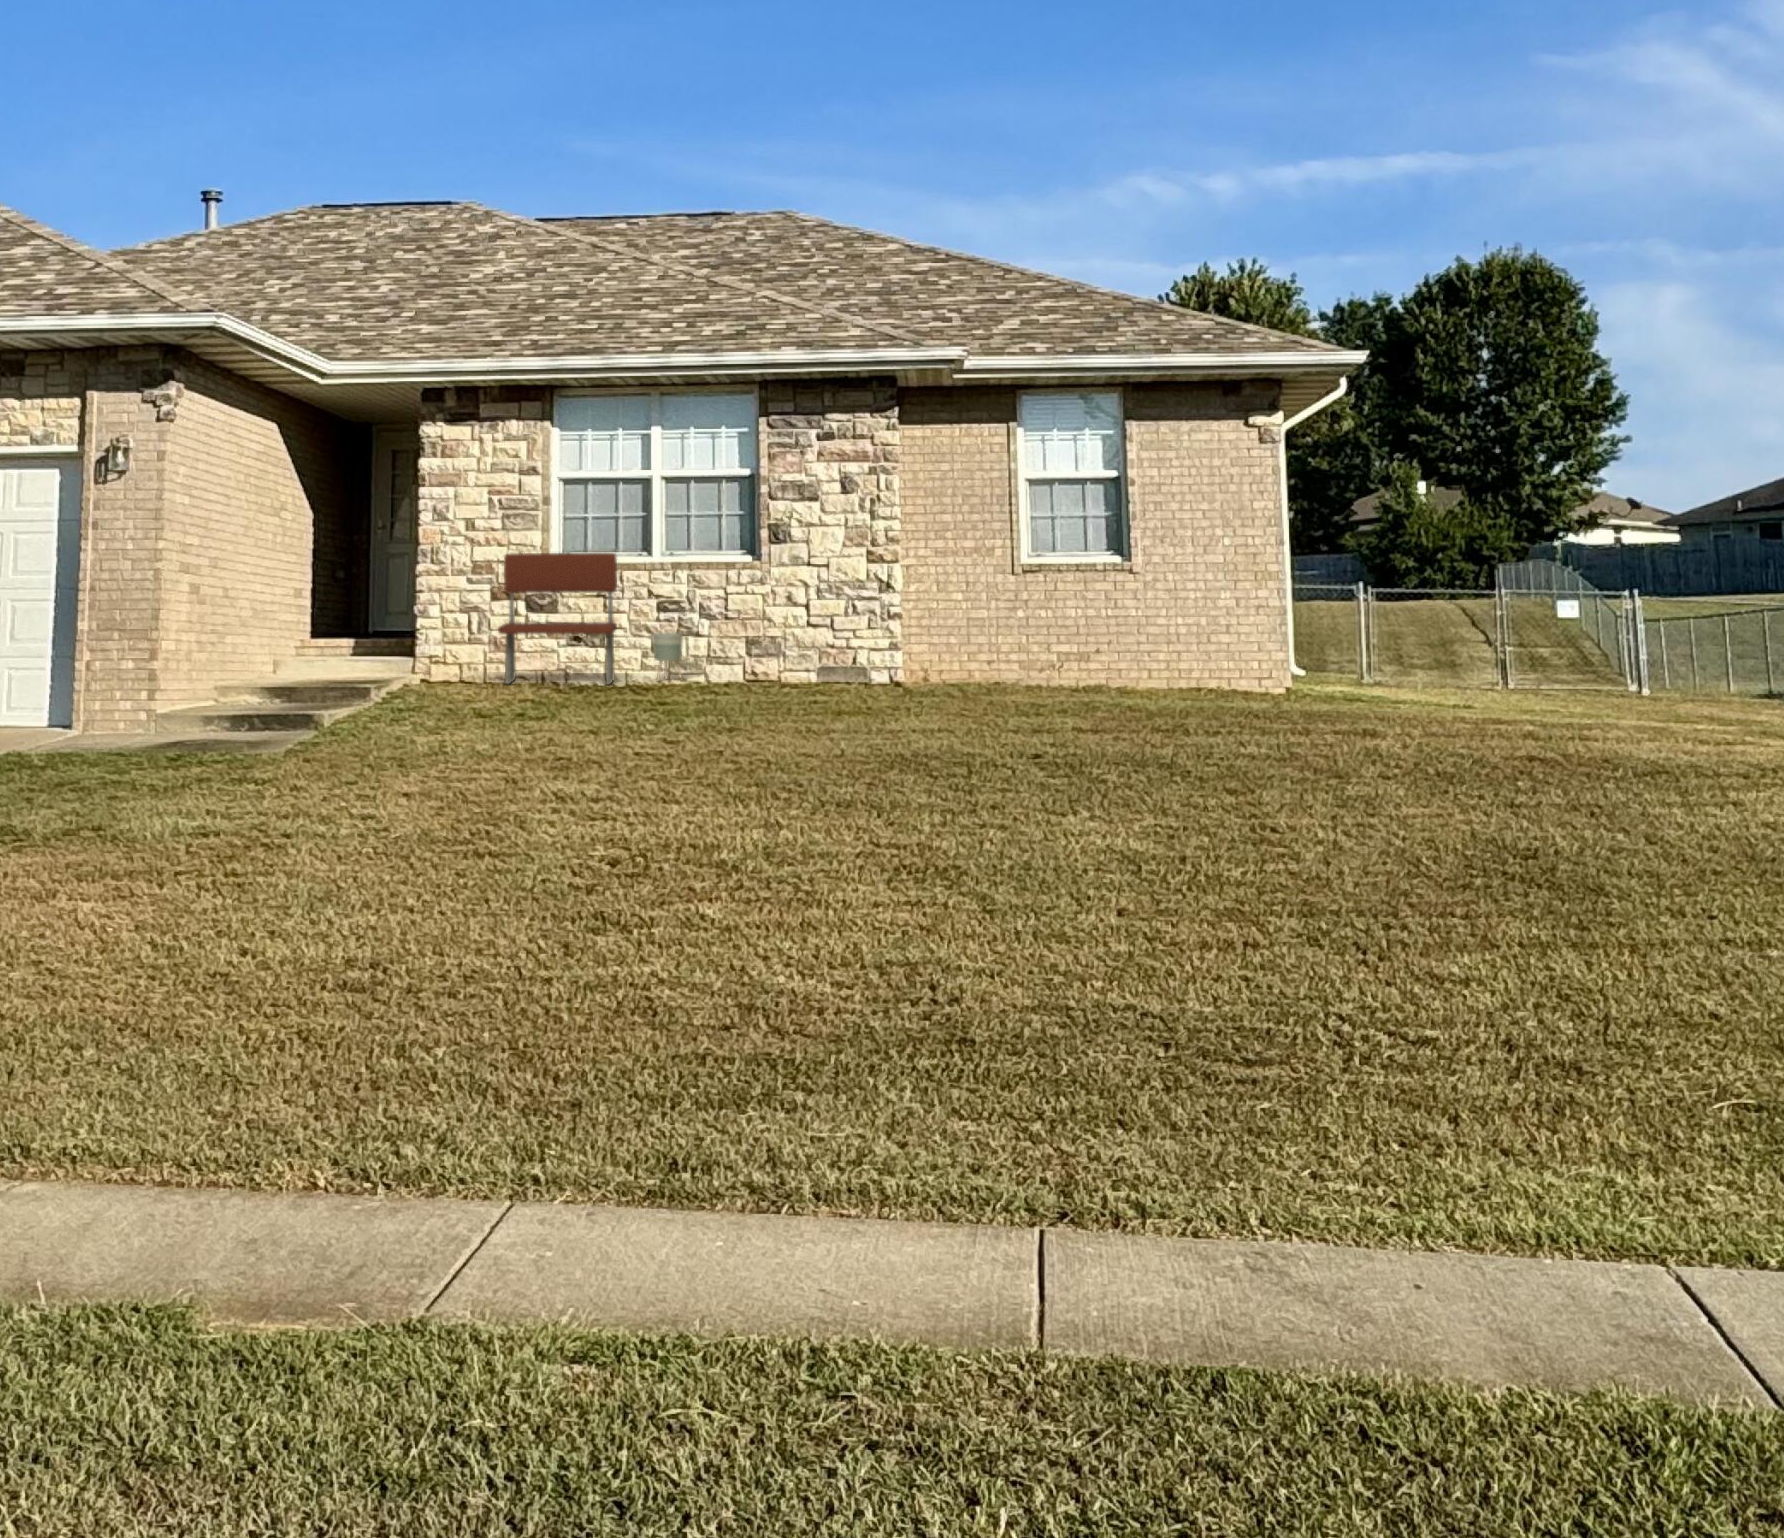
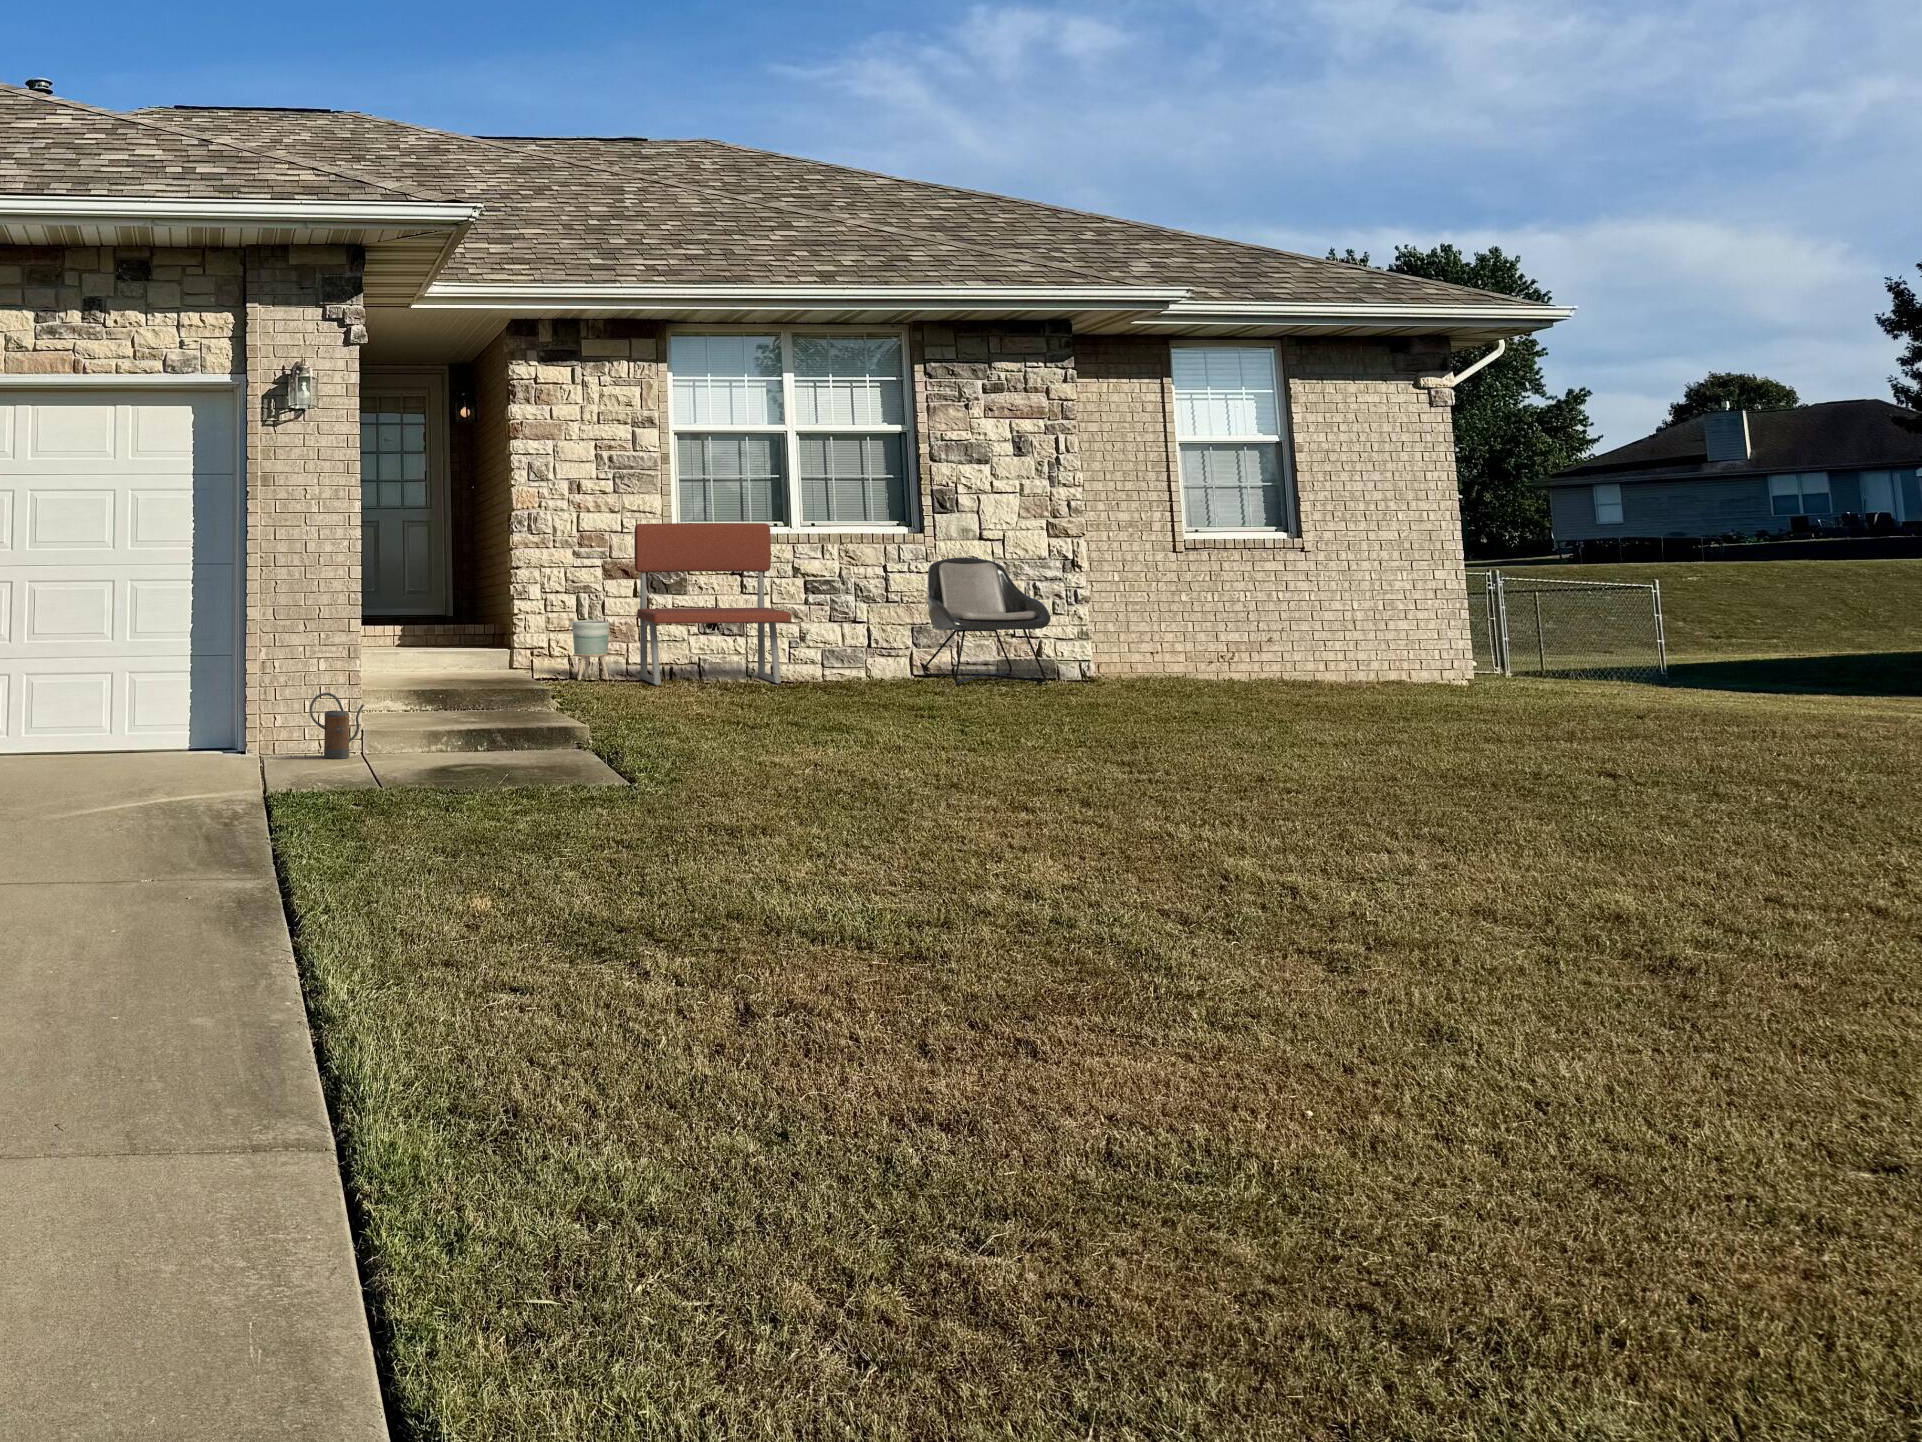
lounge chair: none [744,581,839,688] -> present [923,557,1051,685]
planter: present [652,632,683,679] -> present [572,620,610,680]
watering can: none [106,679,149,727] -> present [310,693,364,759]

